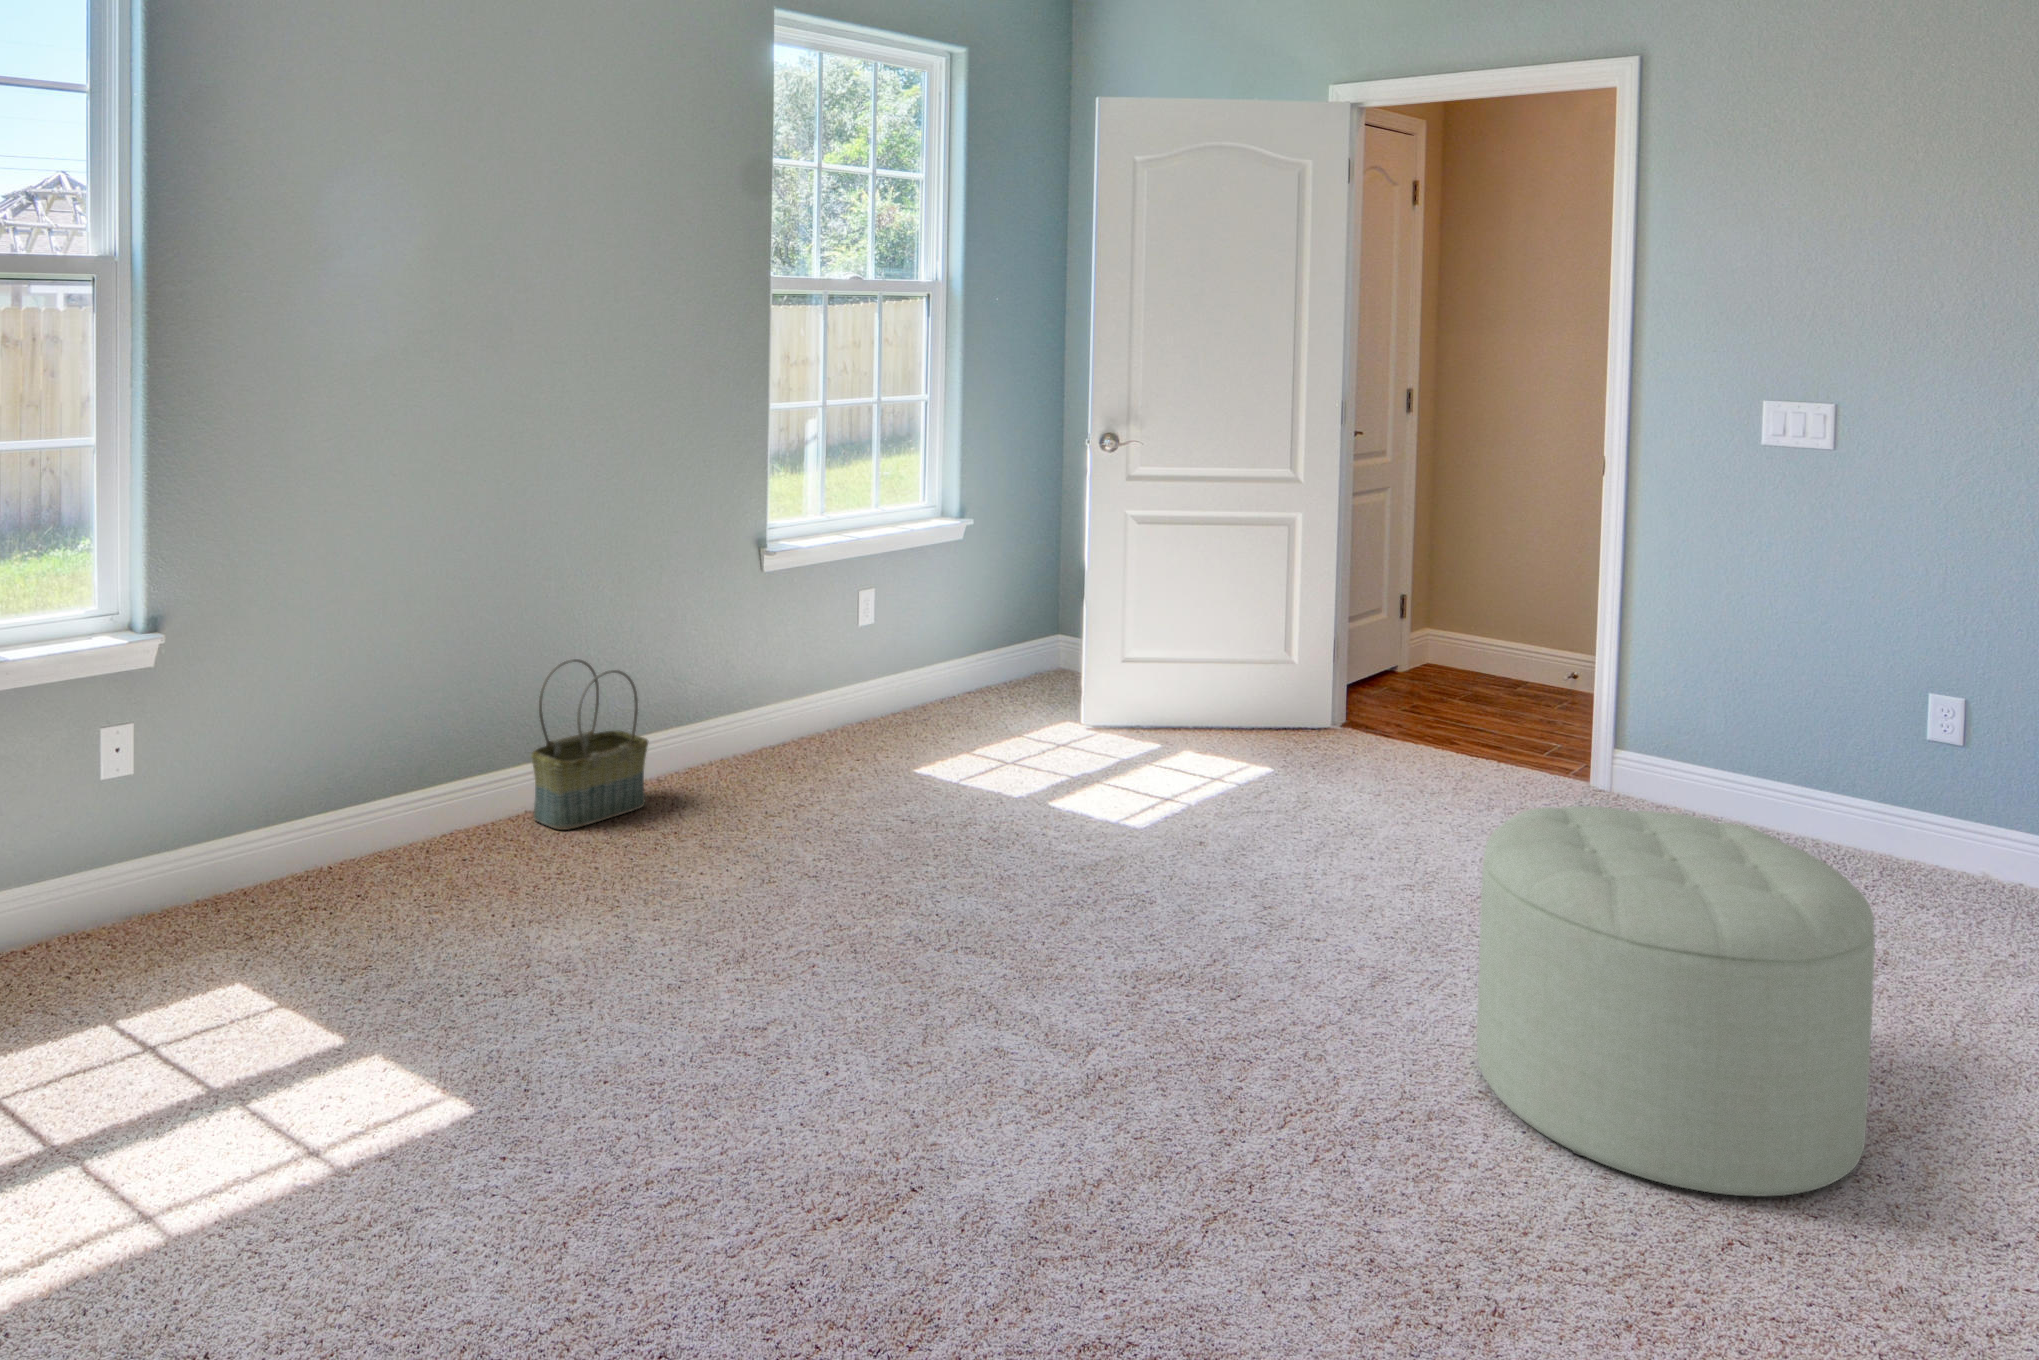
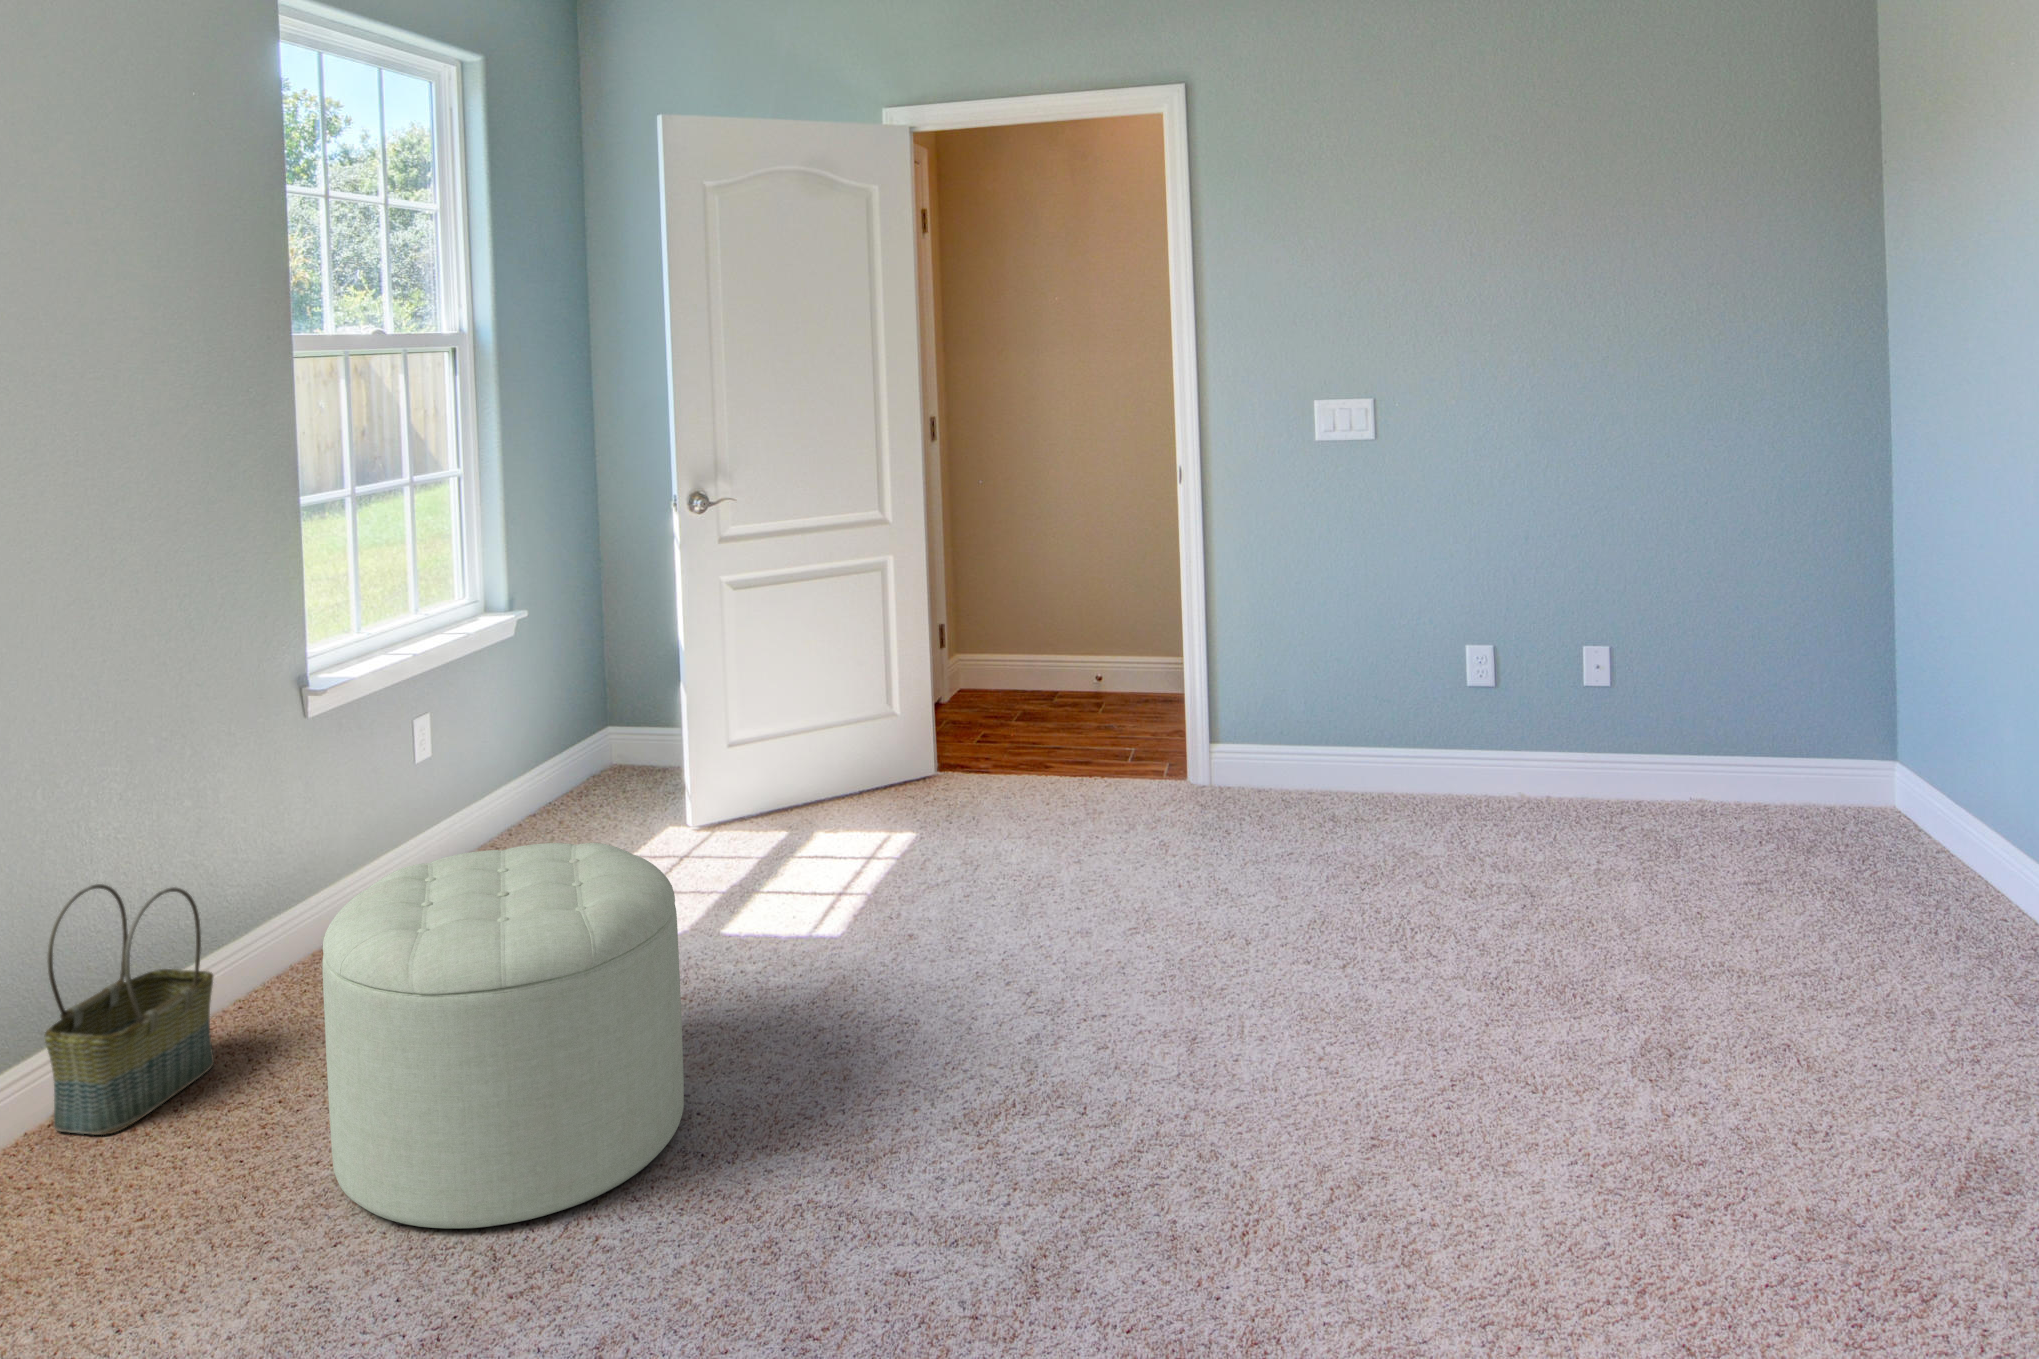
ottoman: present [1477,806,1875,1196] -> present [322,843,684,1228]

